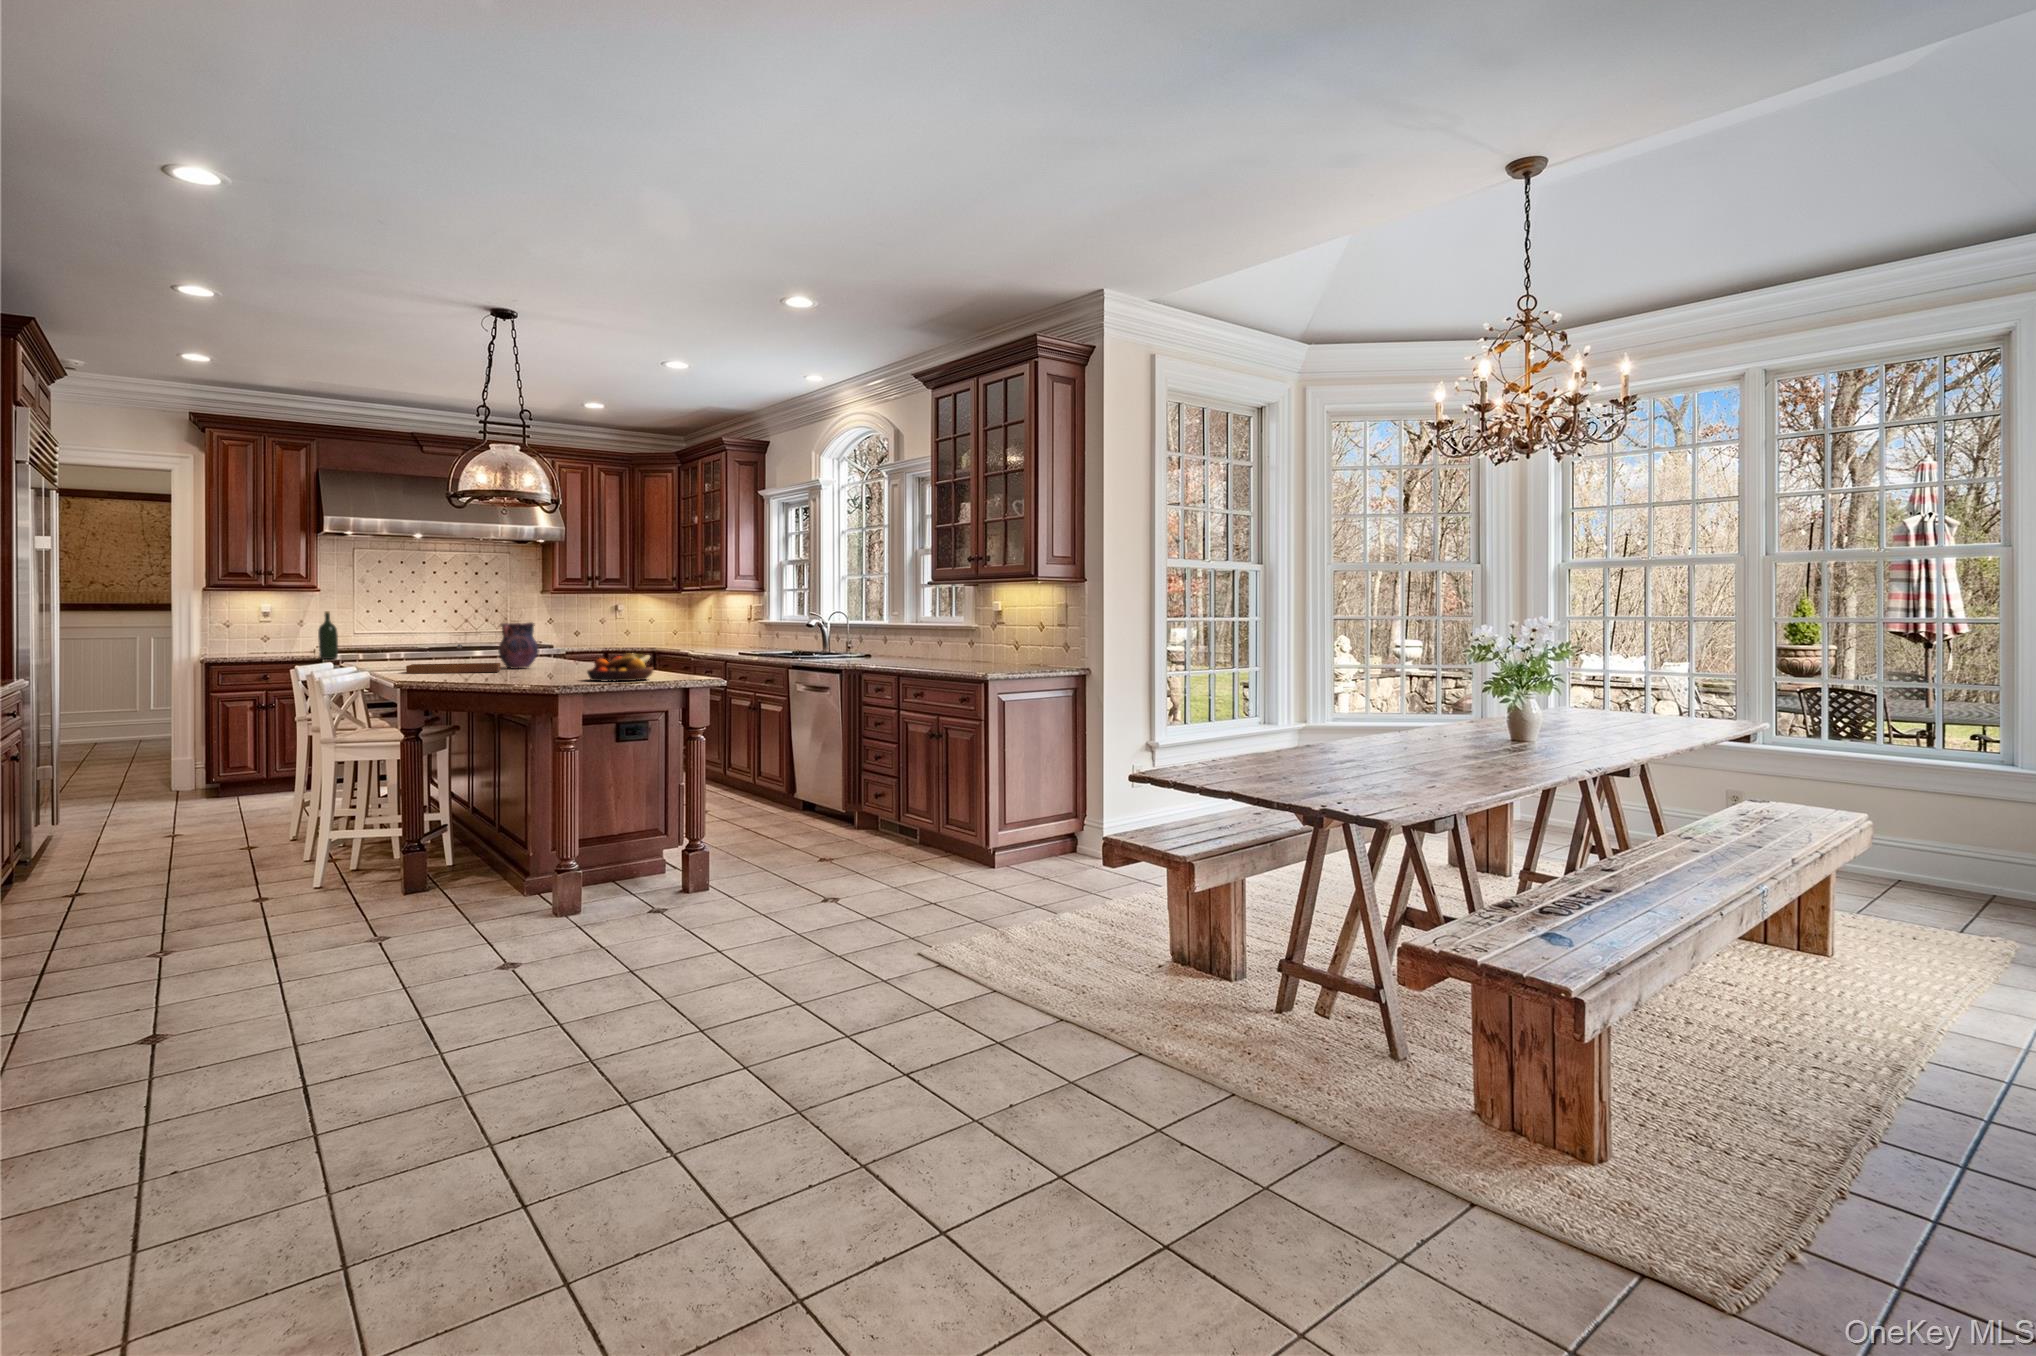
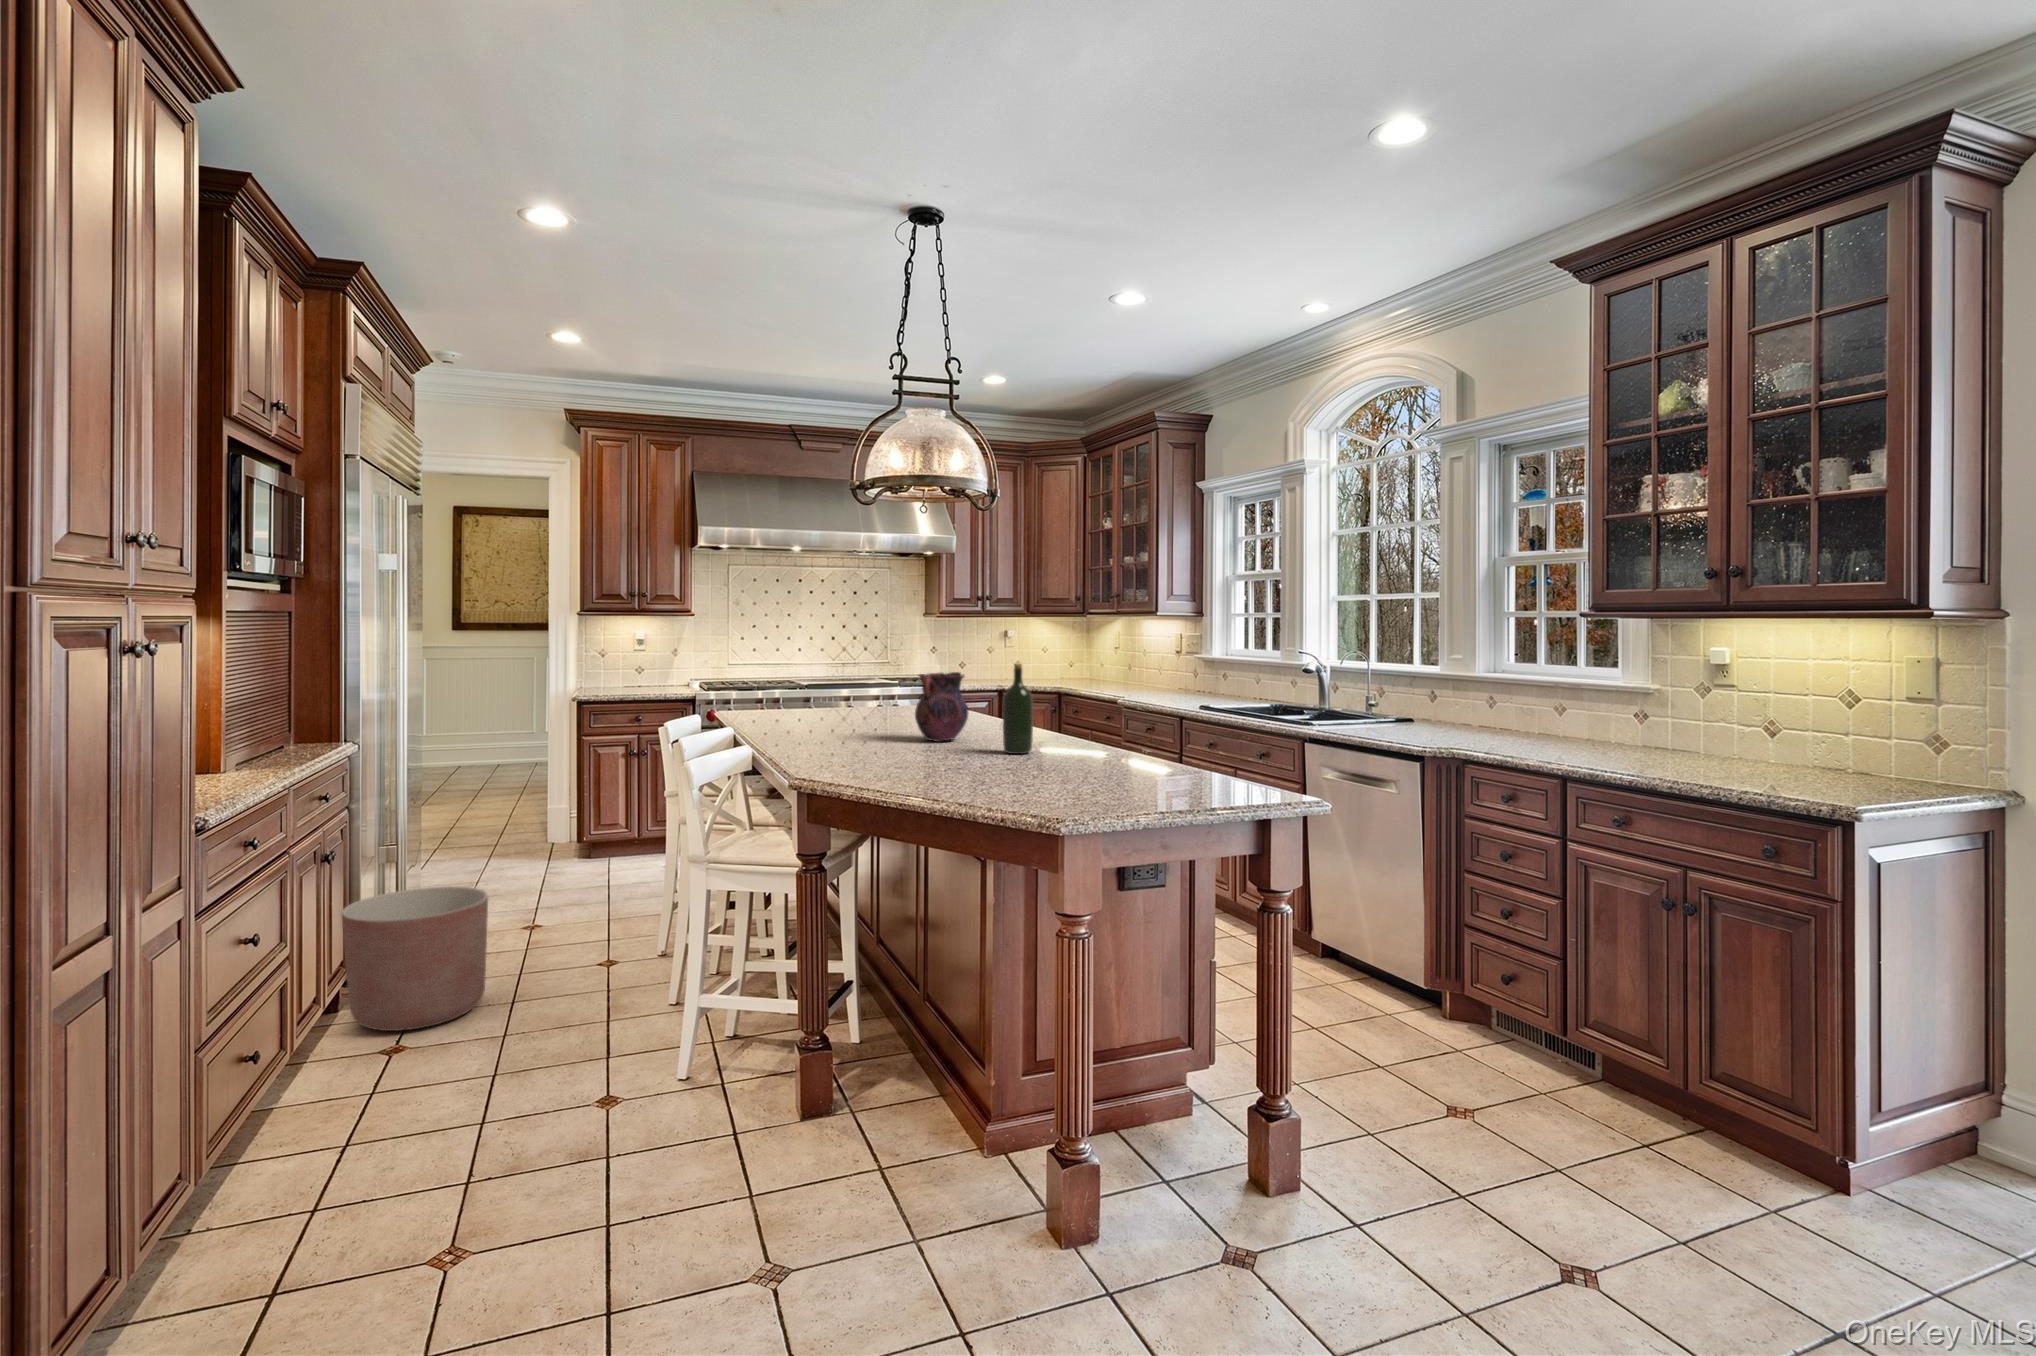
wine bottle: present [318,611,338,659] -> present [1003,664,1033,754]
tray: present [406,644,501,674] -> none [799,709,923,756]
fruit bowl: present [587,653,653,681] -> none [1088,747,1199,803]
planter: none [33,784,156,880] -> present [342,886,488,1031]

